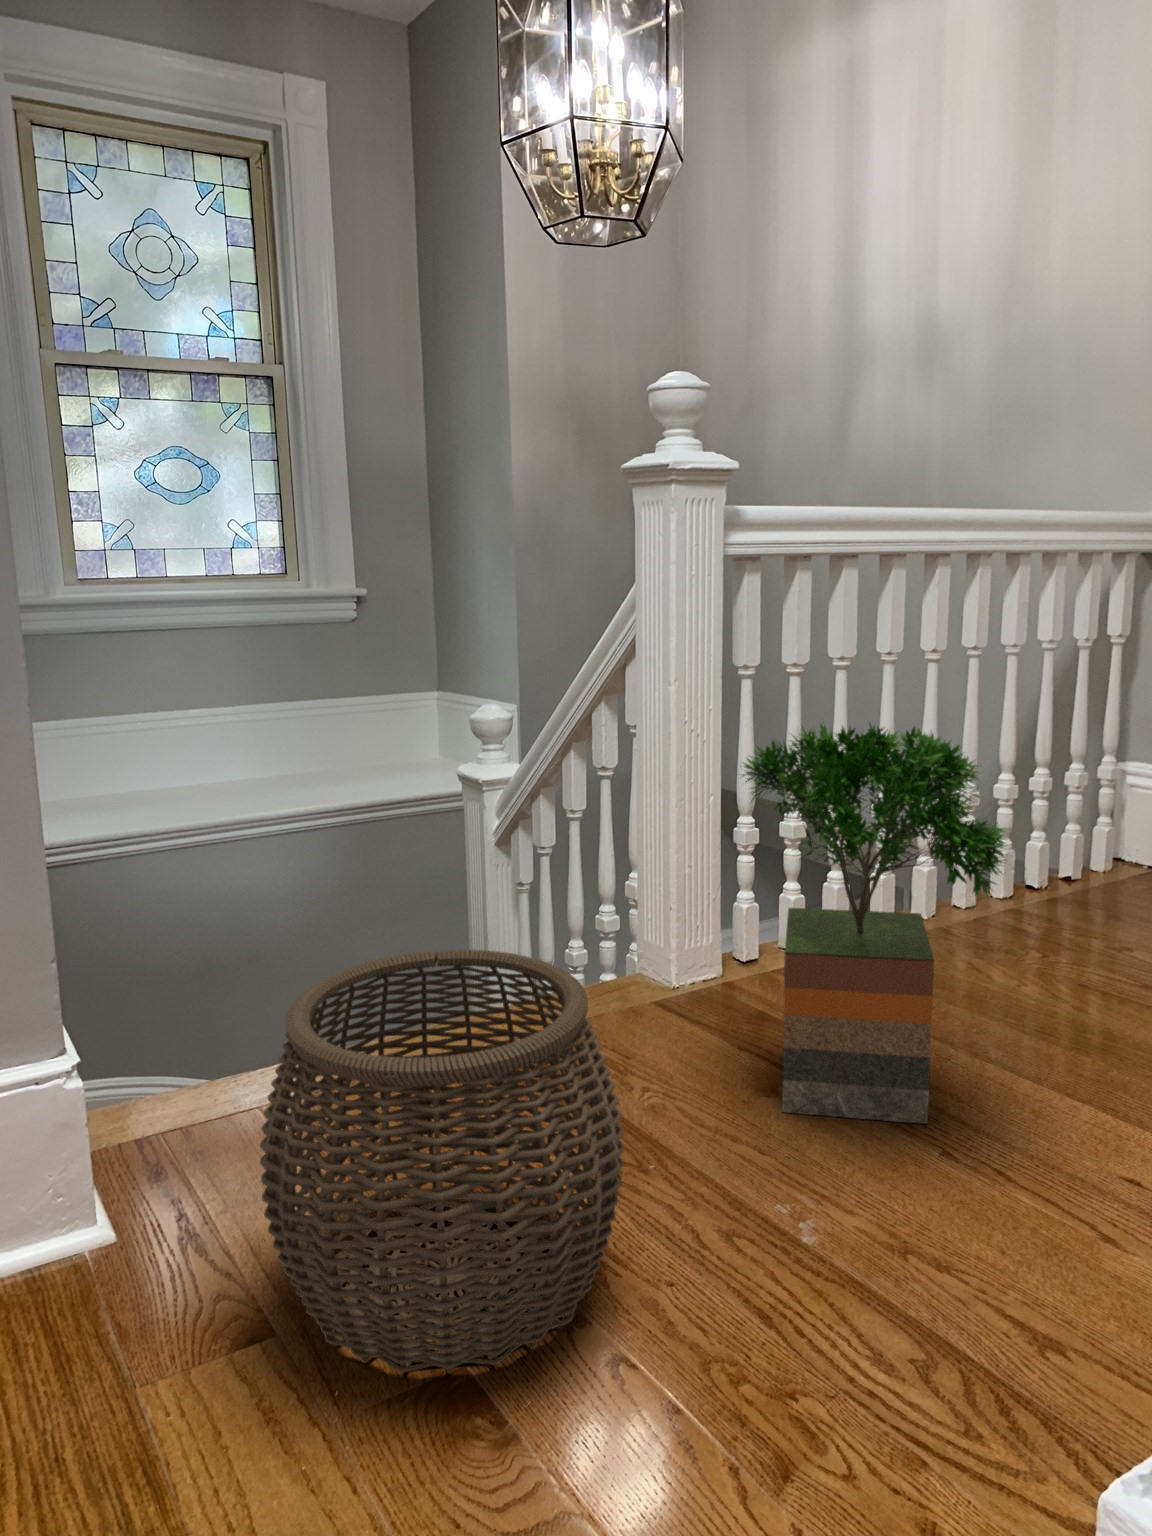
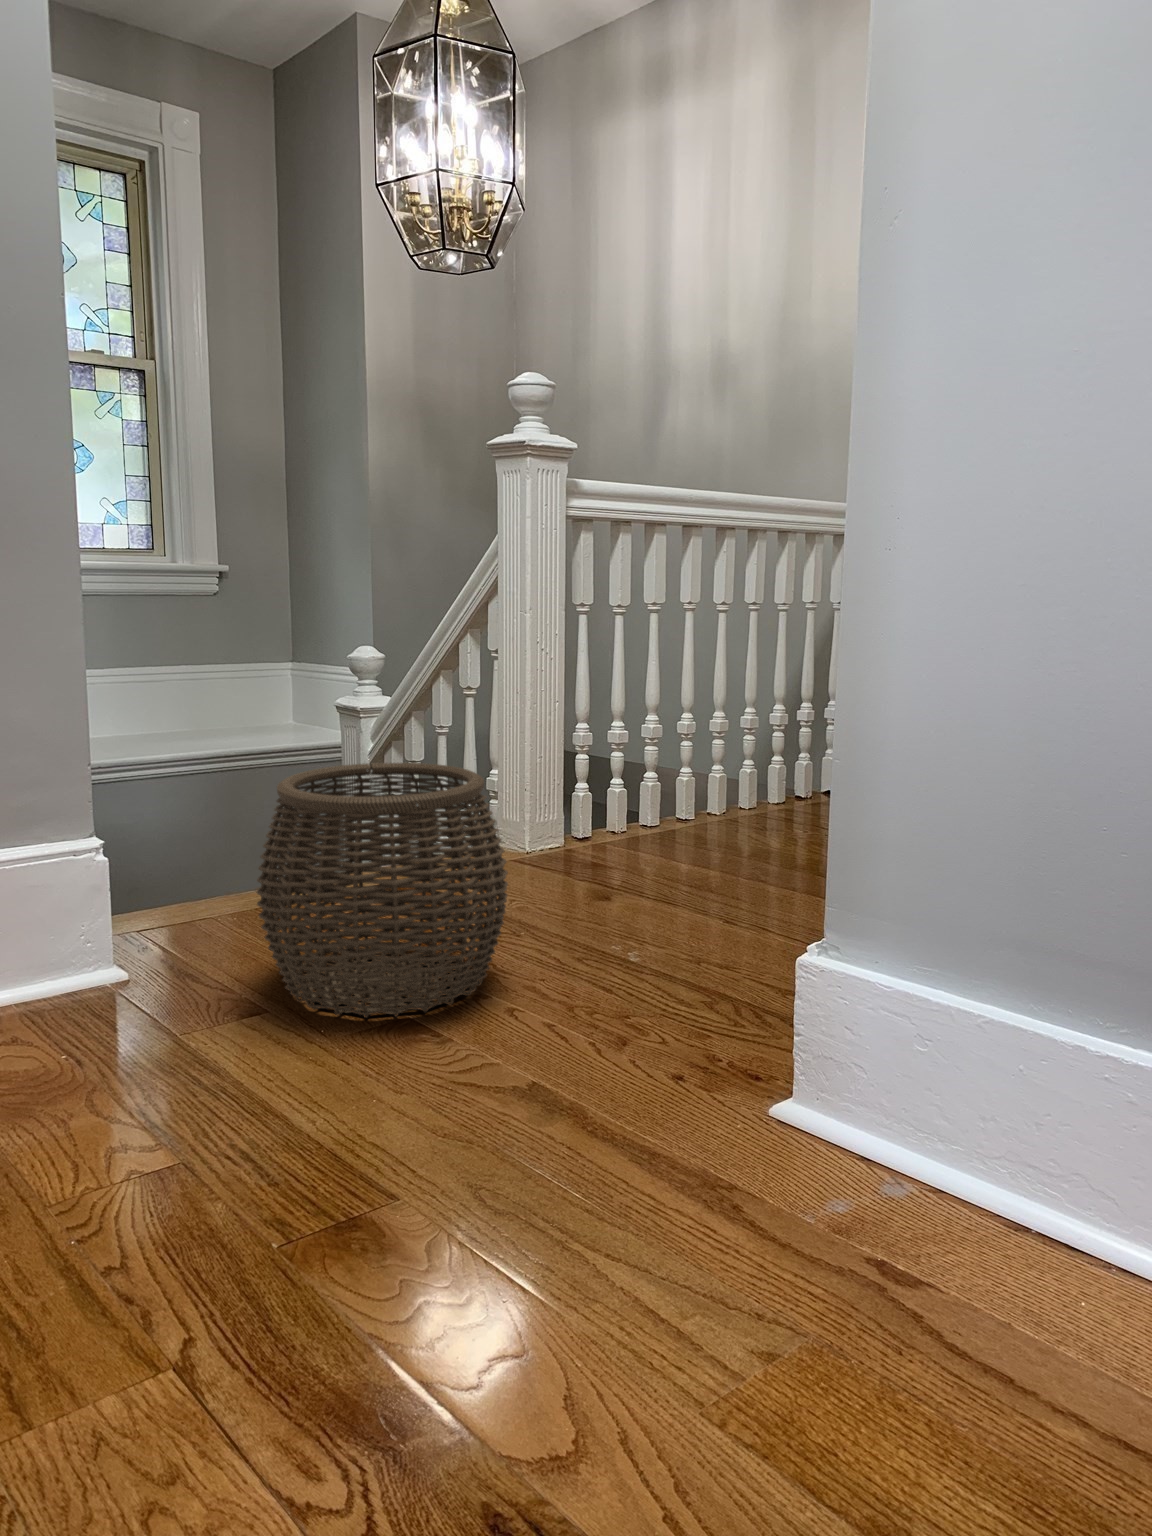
potted tree: present [743,723,1009,1124] -> none [577,625,768,908]

